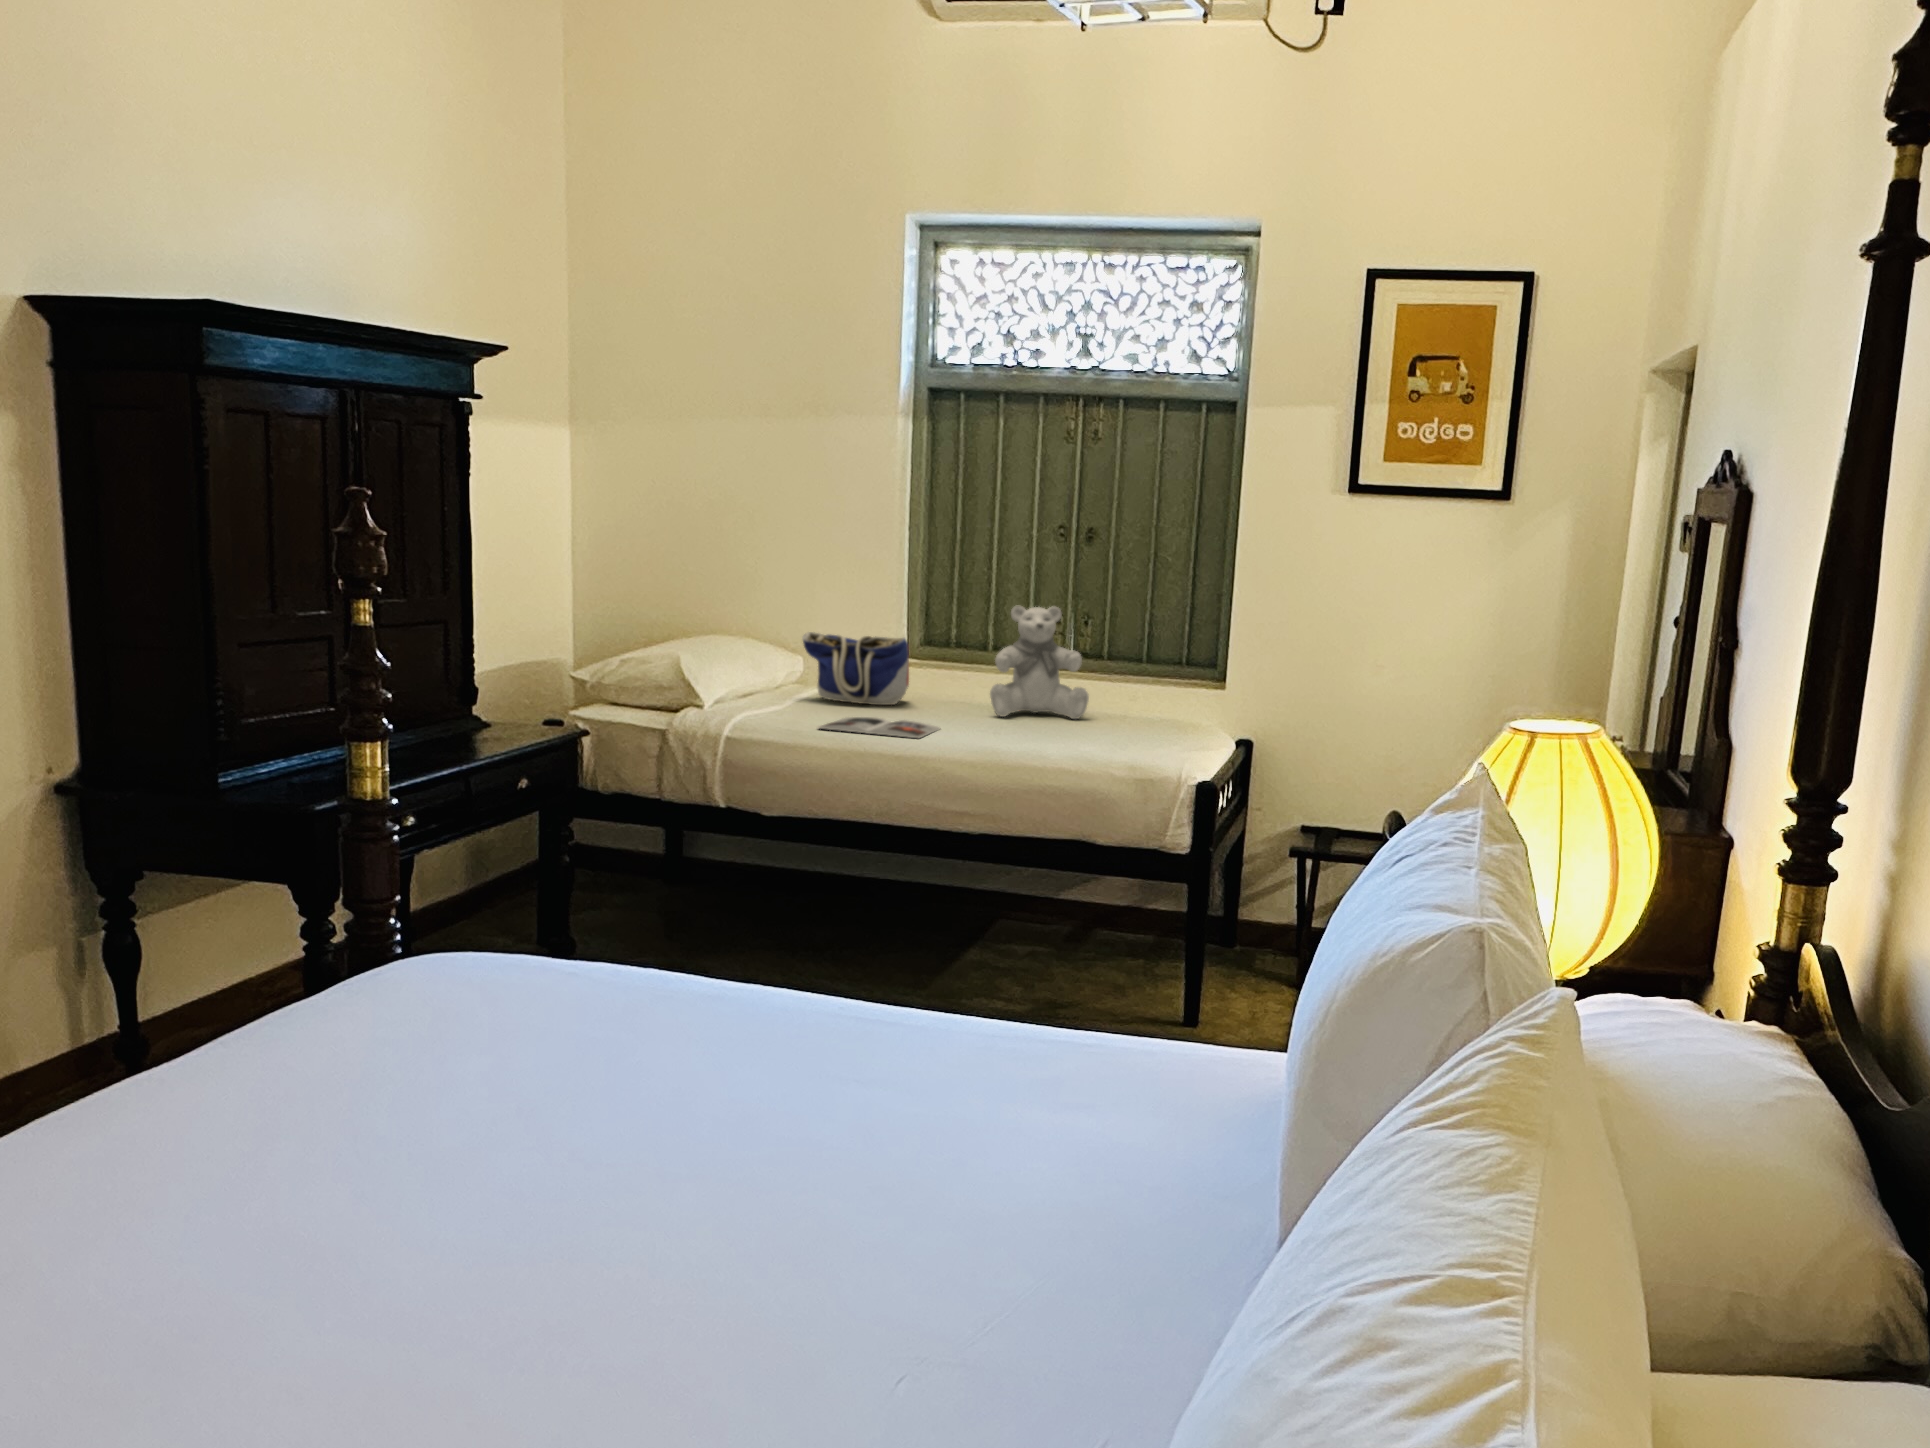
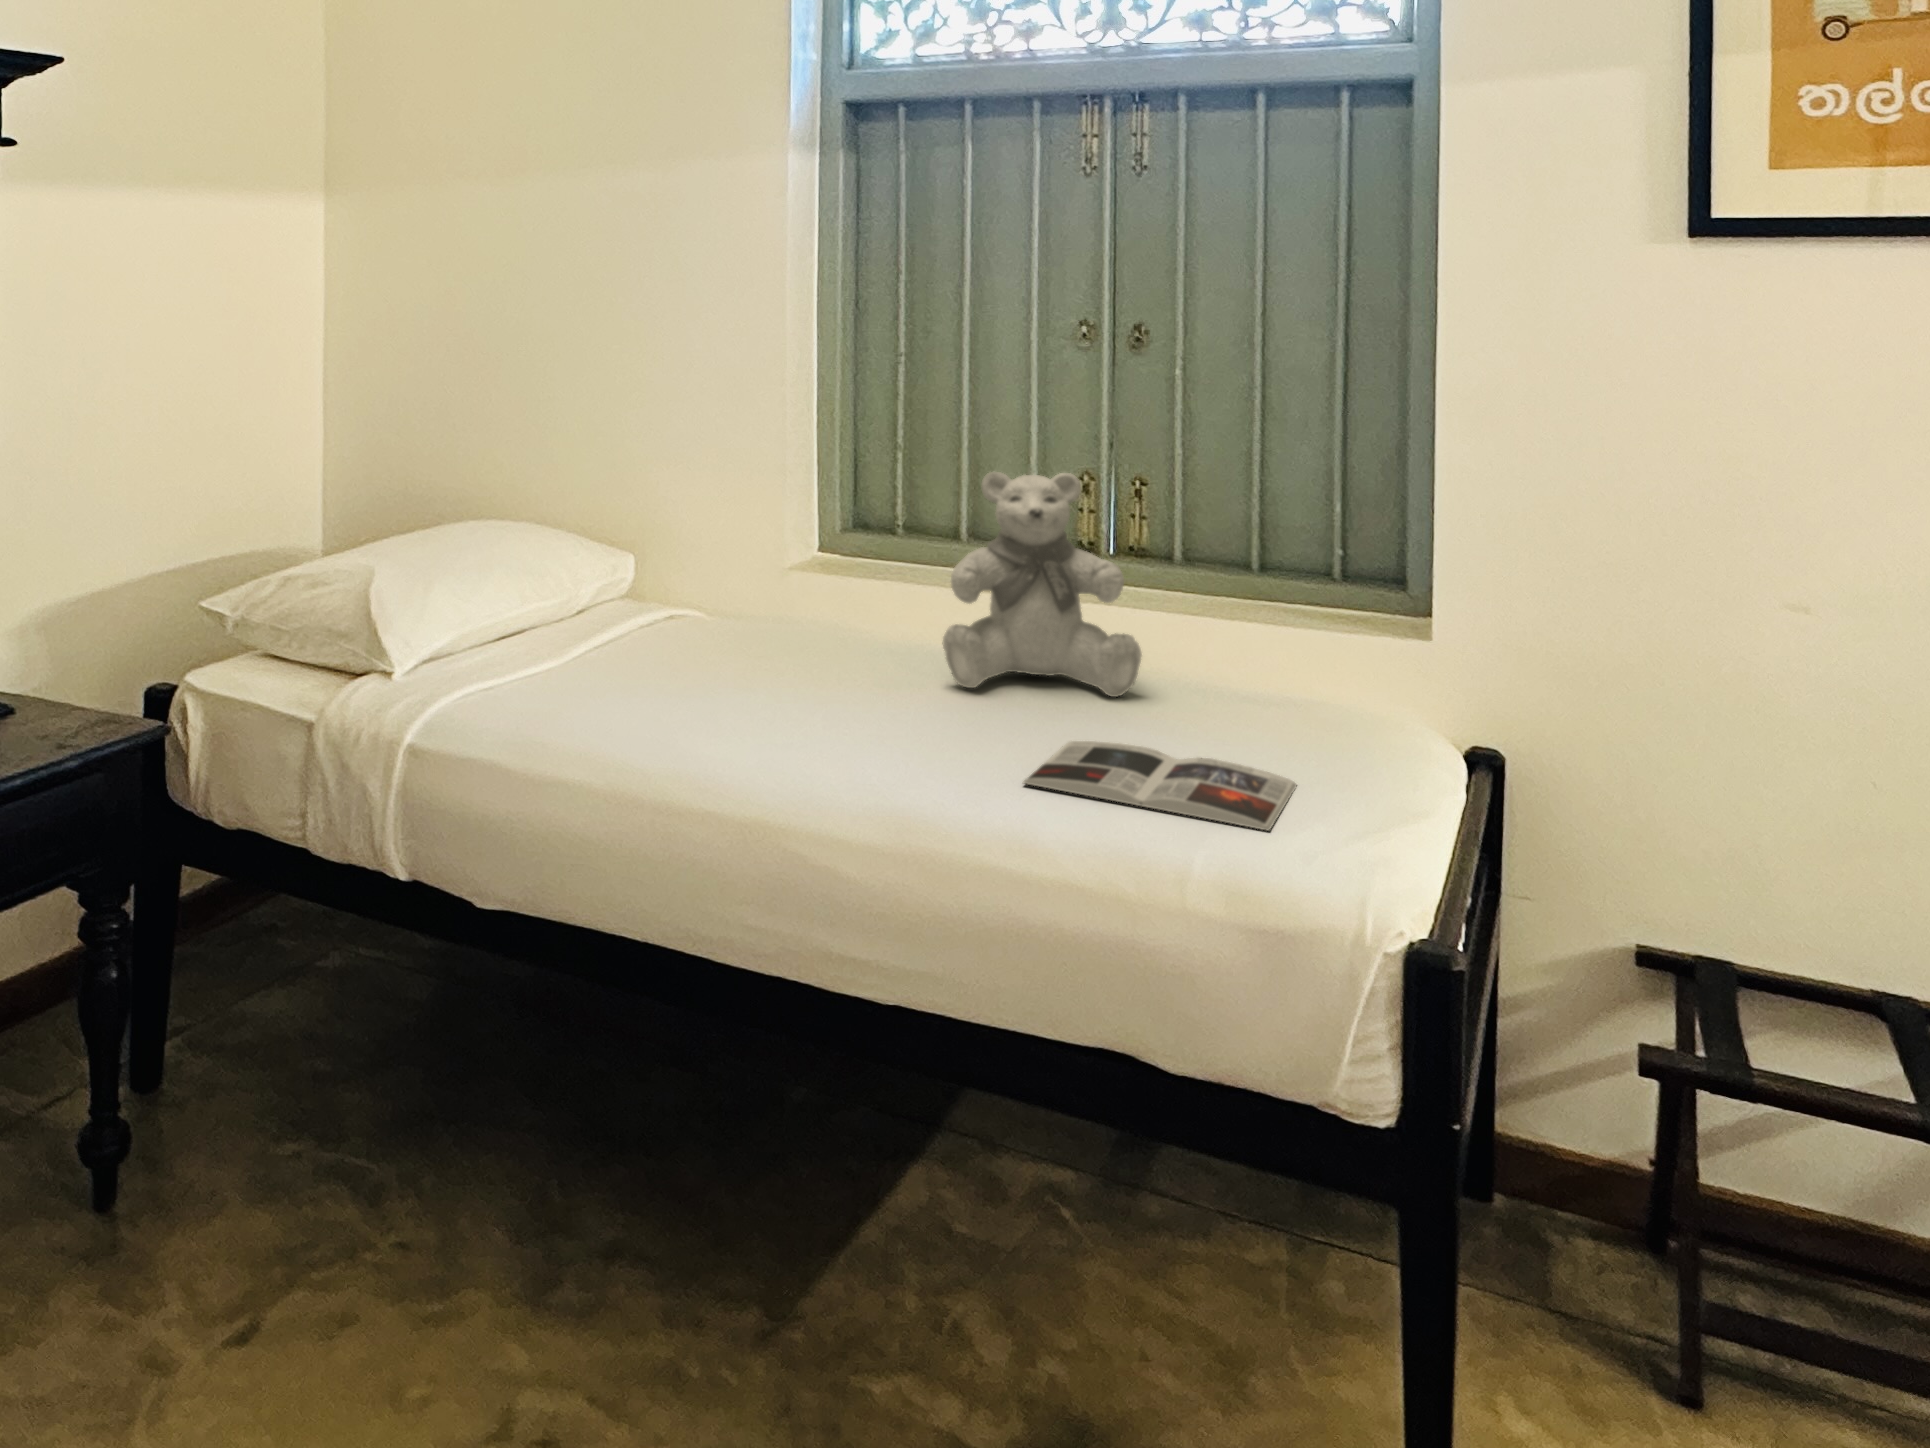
tote bag: present [803,632,909,705] -> none [616,516,805,650]
magazine: present [819,717,941,738] -> present [1023,741,1297,831]

